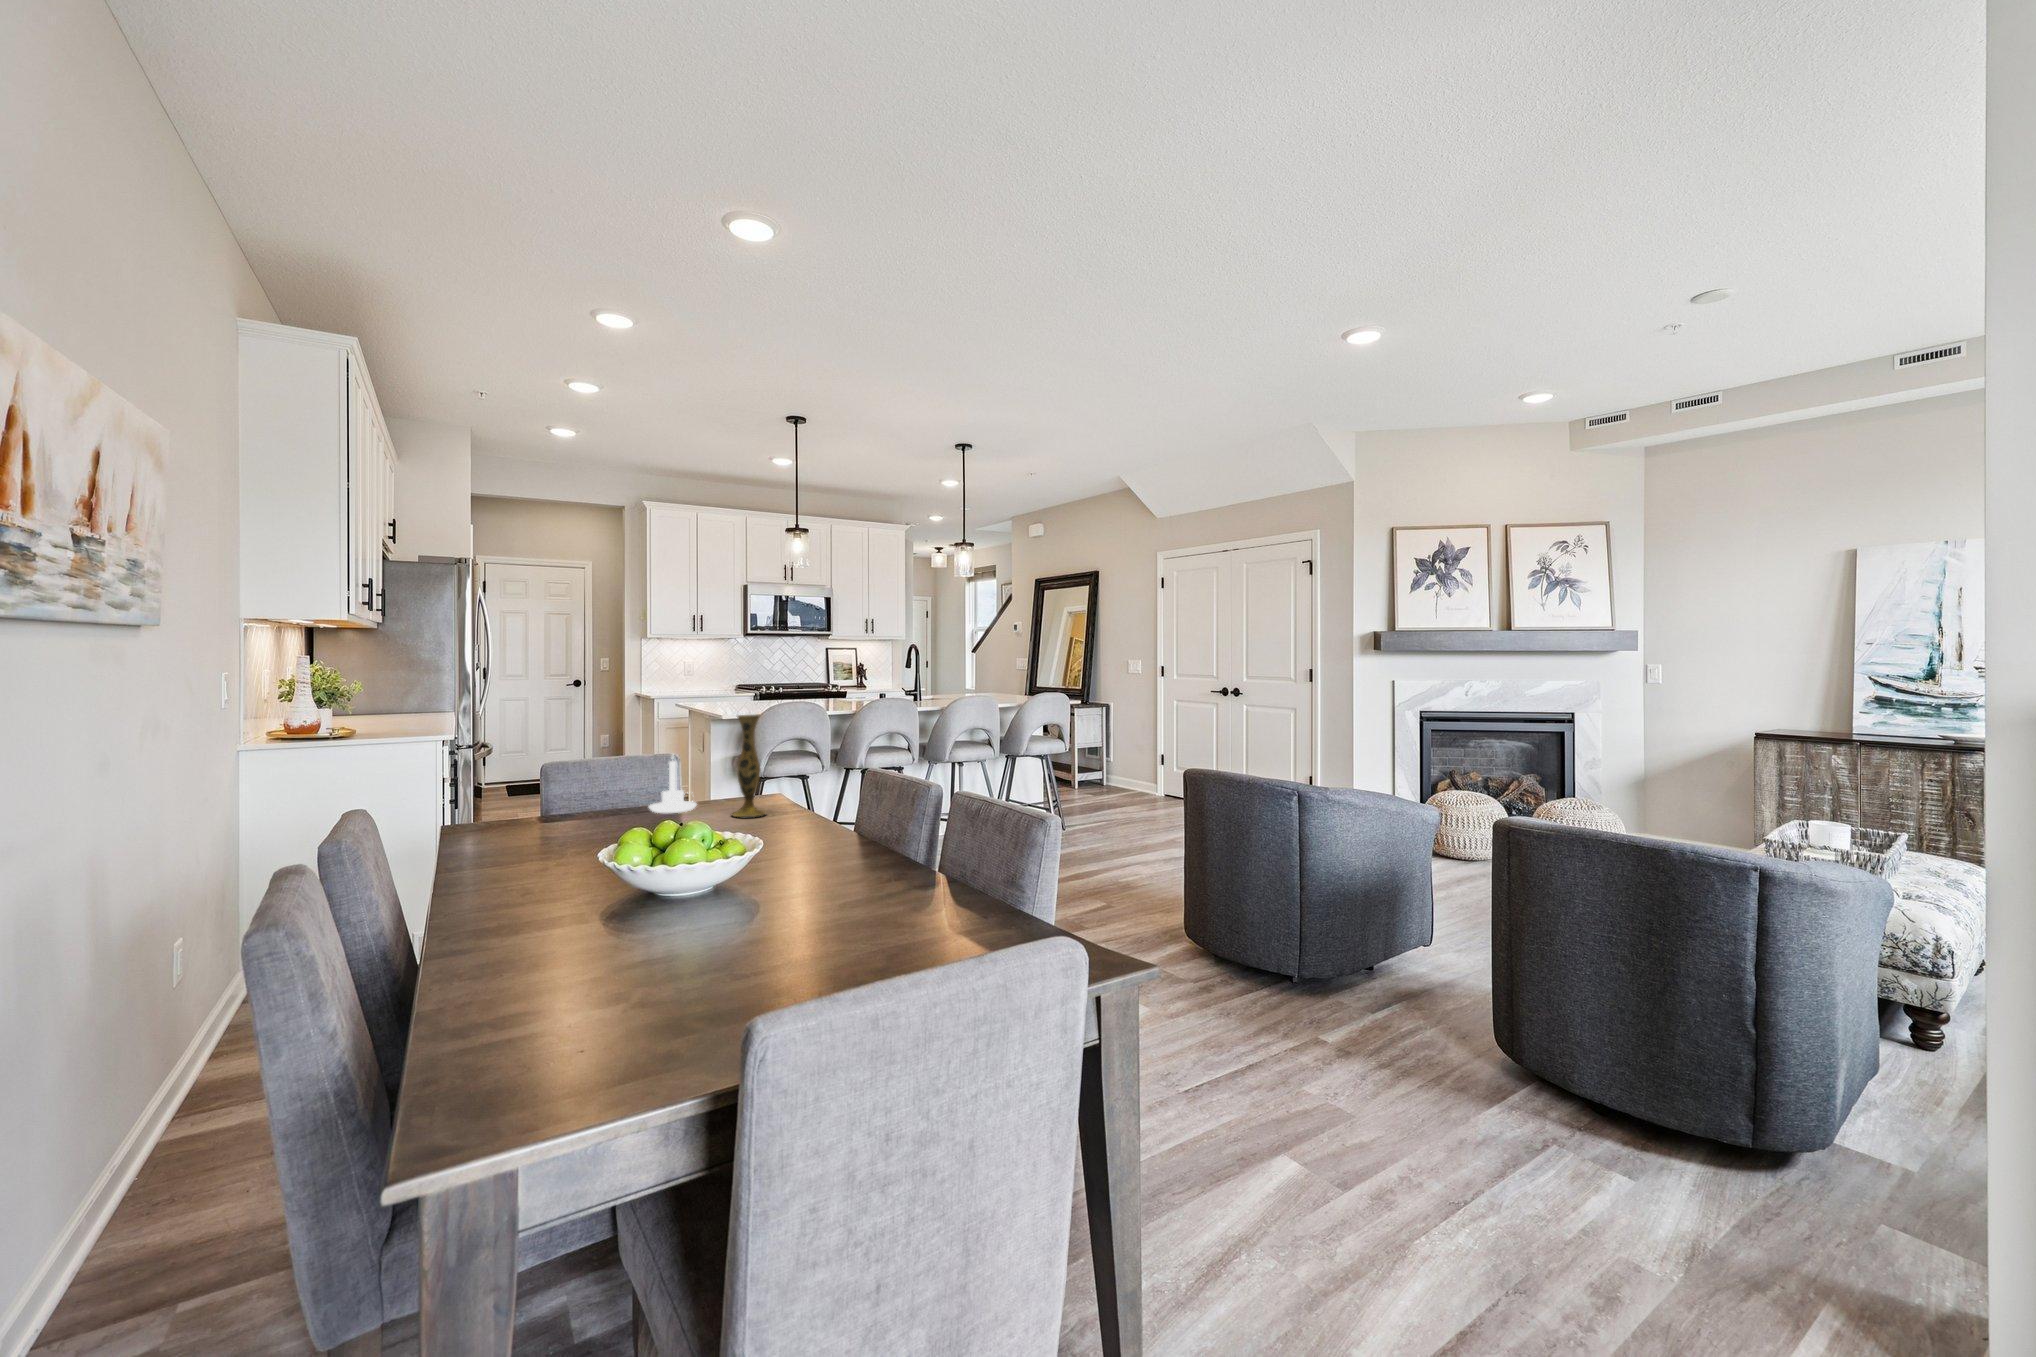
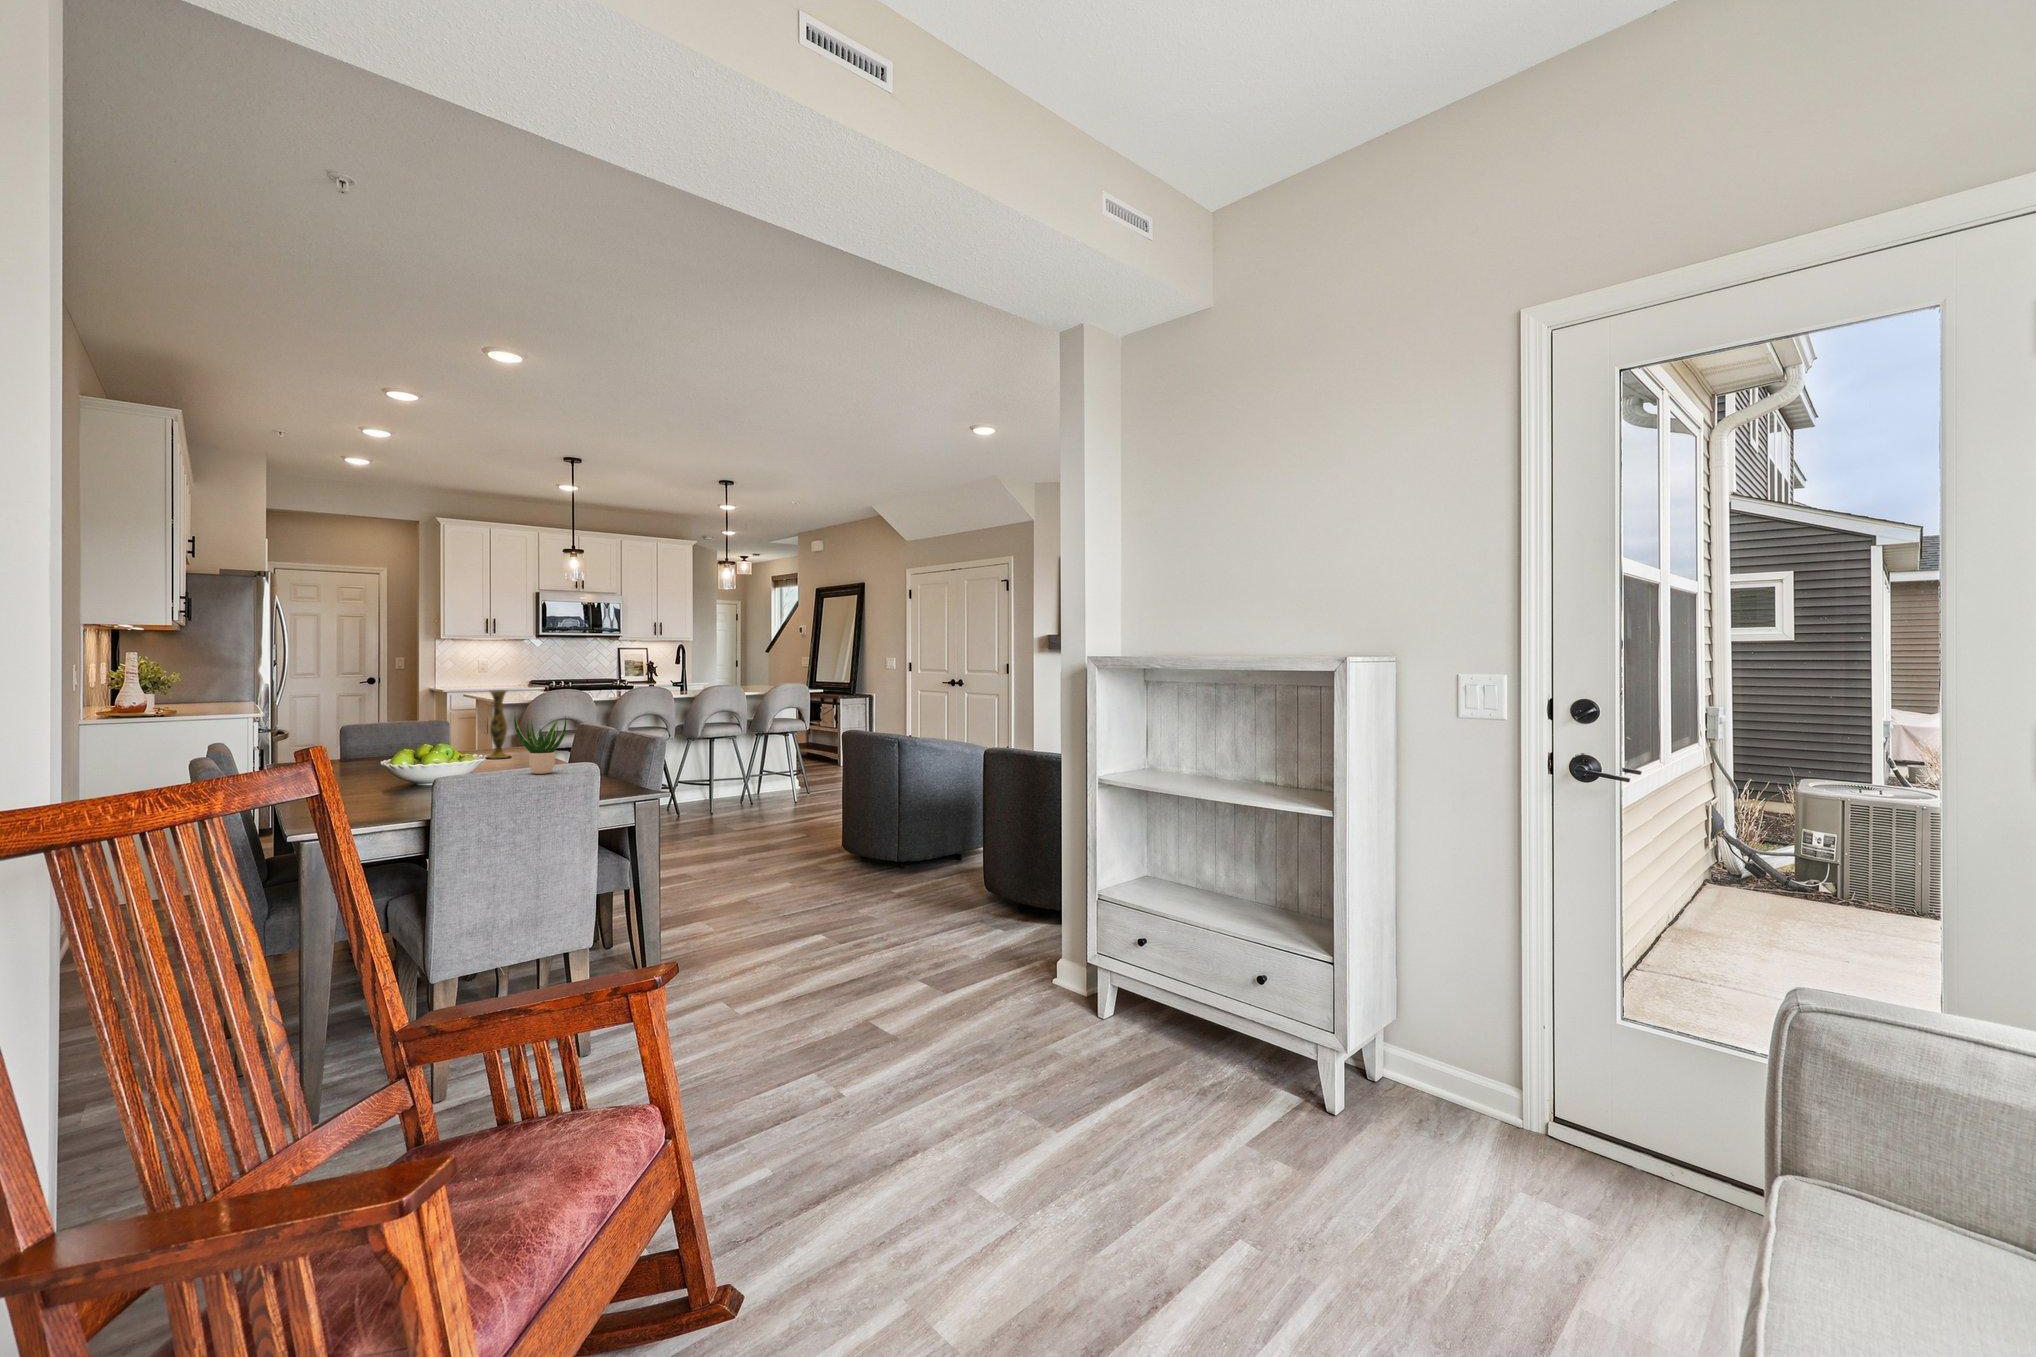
potted plant: none [793,755,872,863] -> present [514,710,566,774]
candle holder: present [649,756,697,813] -> none [425,716,462,758]

